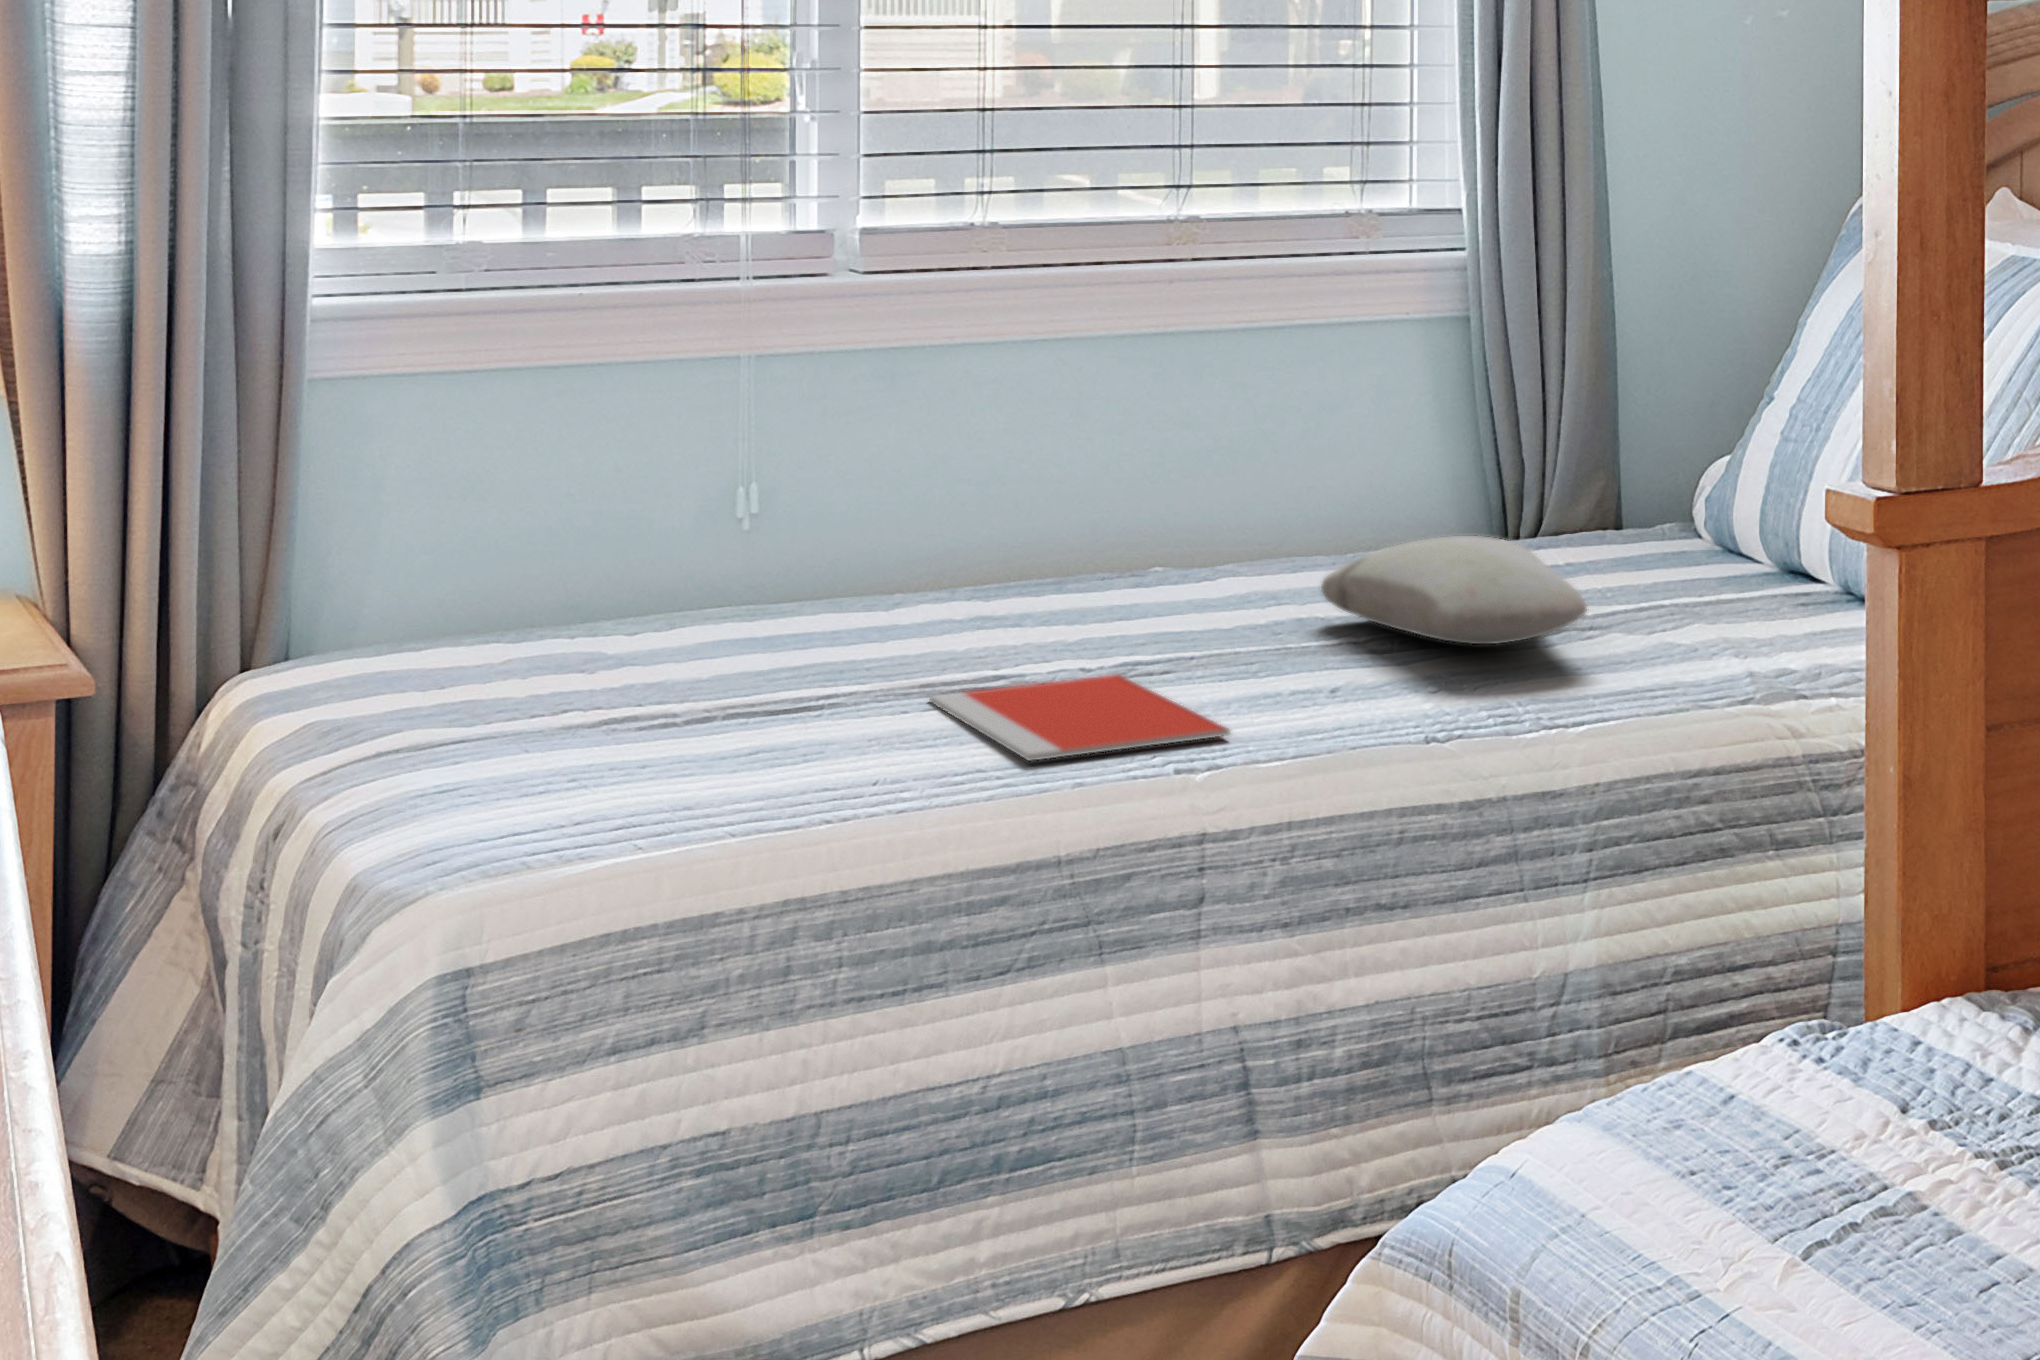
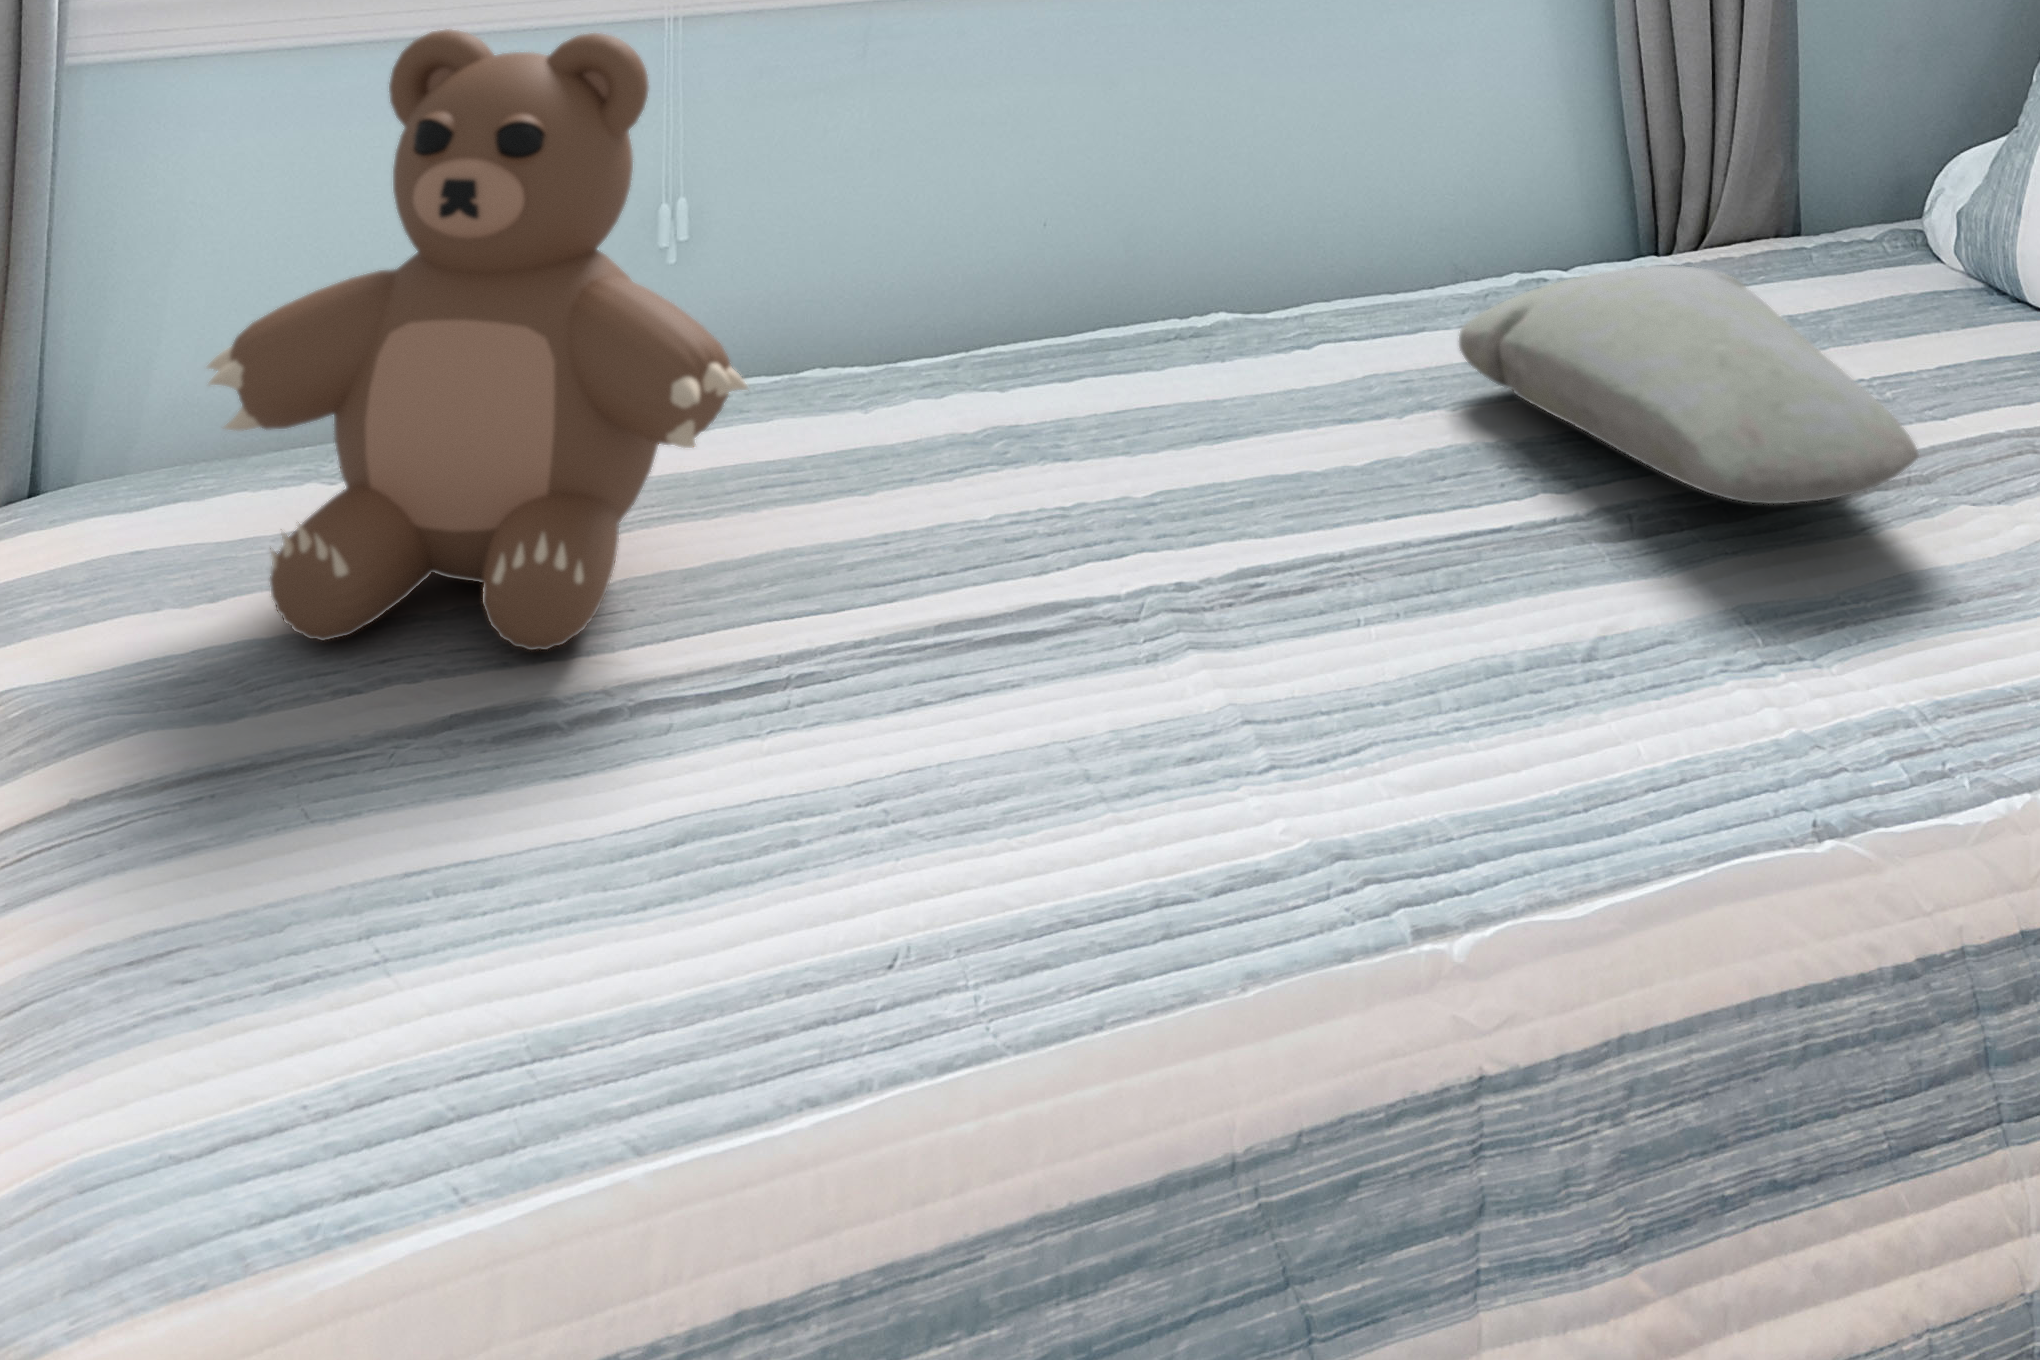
teddy bear: none [436,342,804,713] -> present [208,29,748,651]
notebook: present [930,675,1230,761] -> none [940,545,1452,860]

